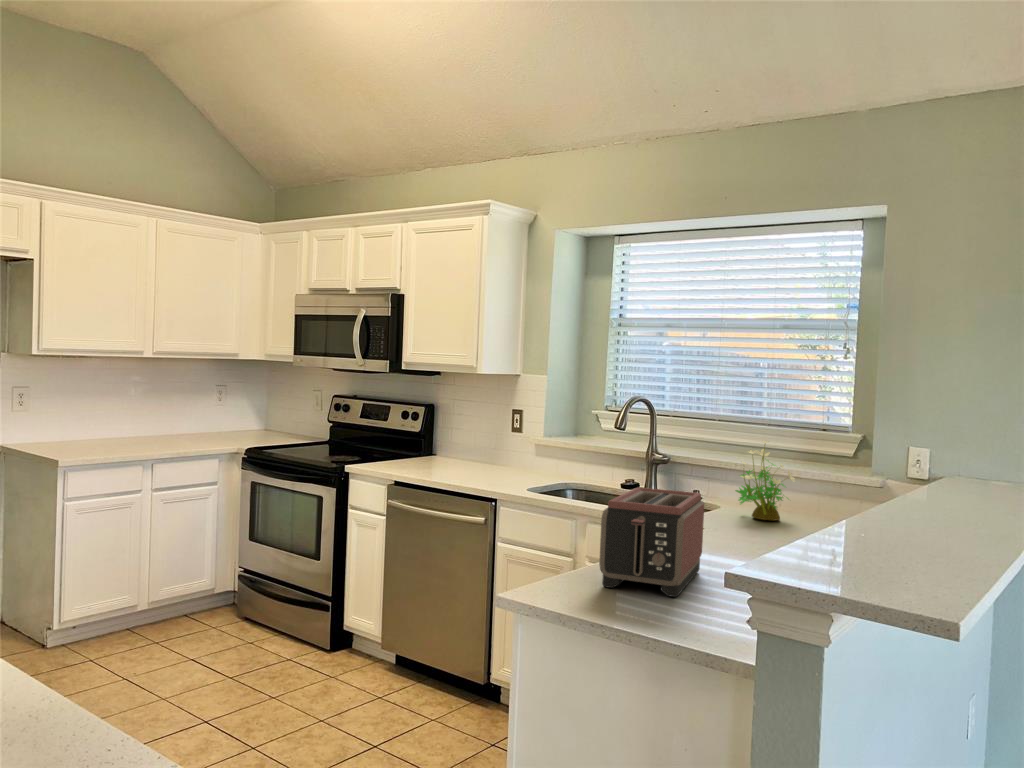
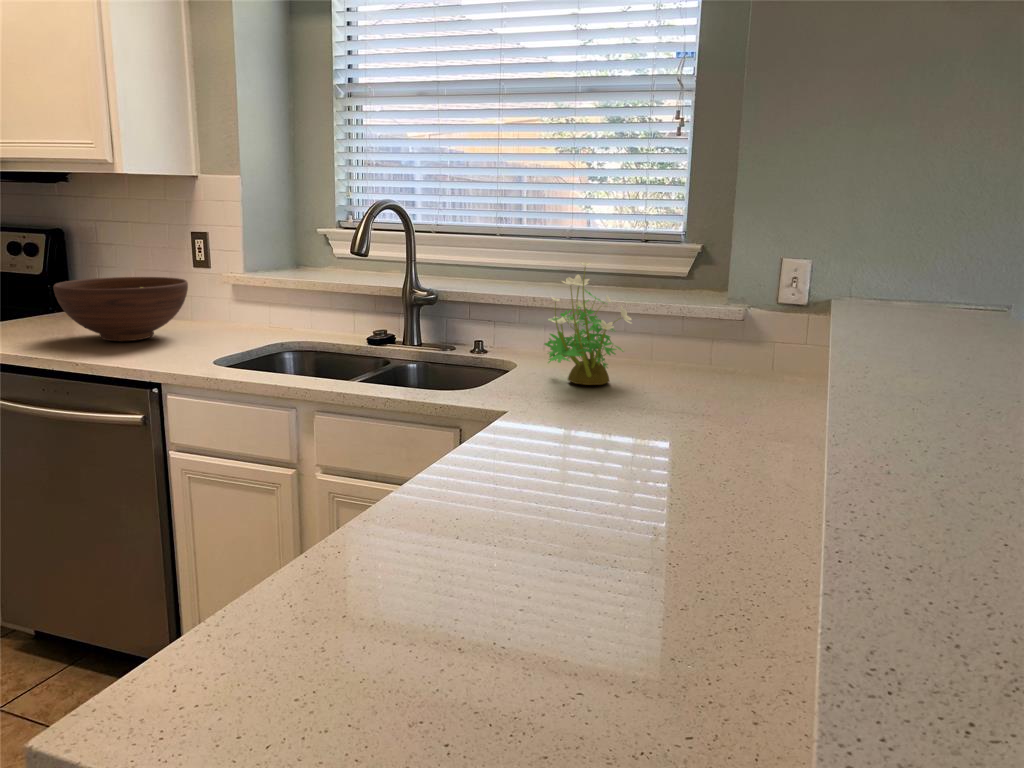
fruit bowl: none [435,435,511,475] -> present [53,277,188,341]
toaster: present [599,487,704,597] -> none [301,383,530,658]

